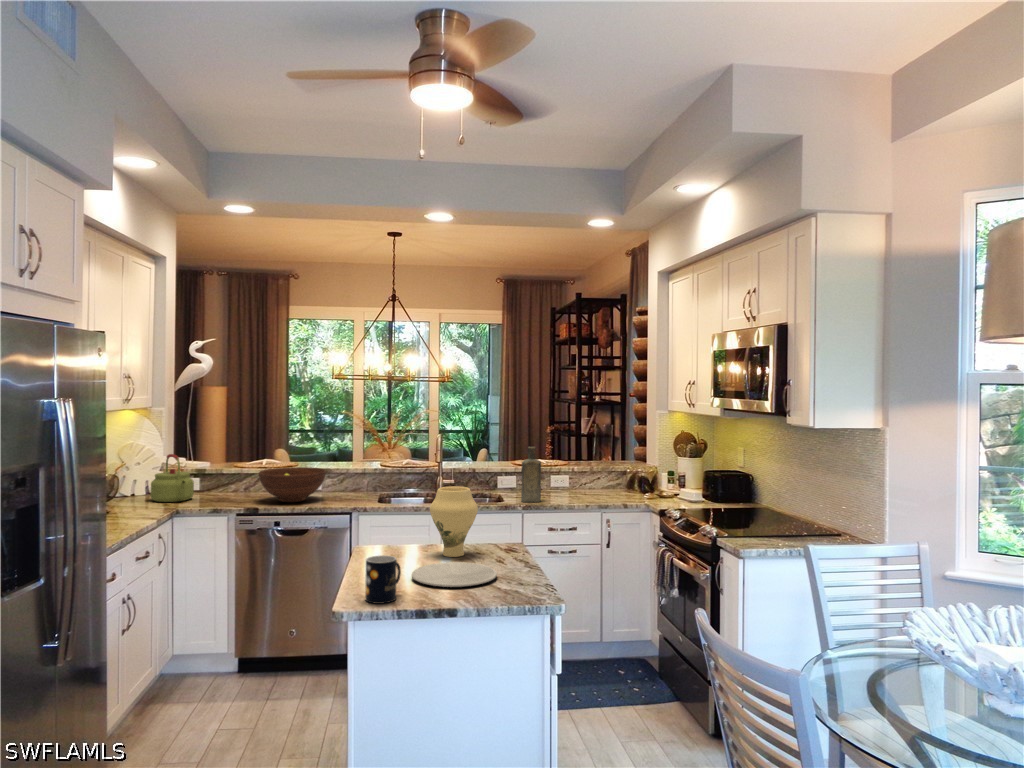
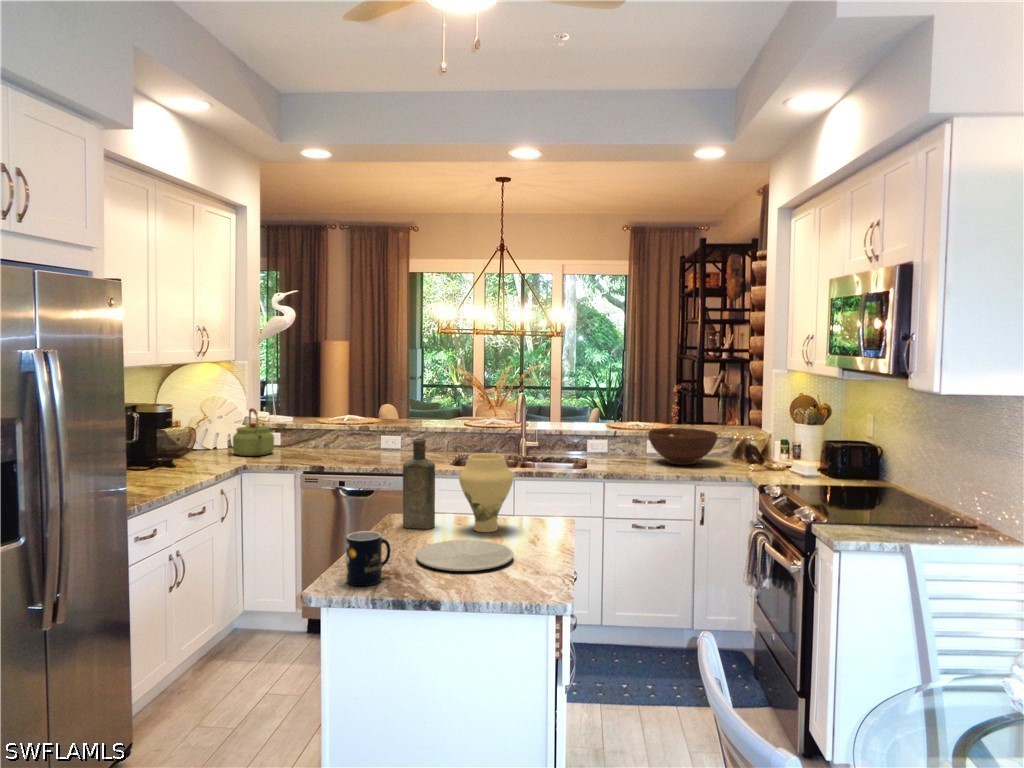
bottle: present [521,447,541,502] -> present [403,439,435,529]
fruit bowl: present [259,467,326,502] -> present [648,428,717,465]

